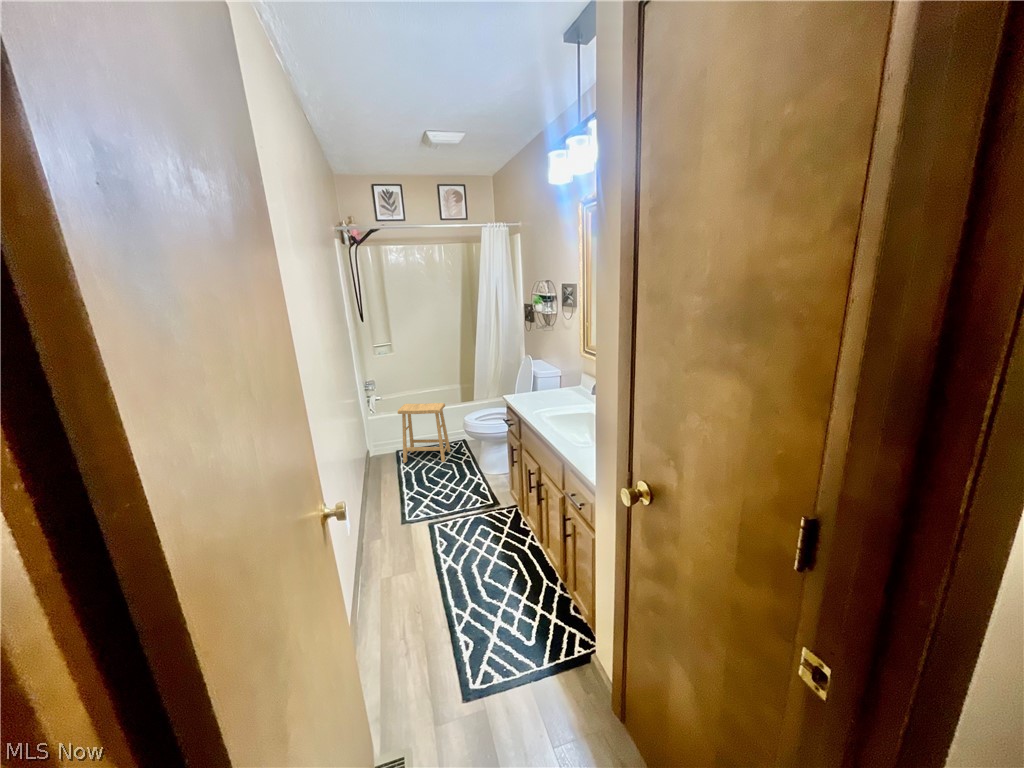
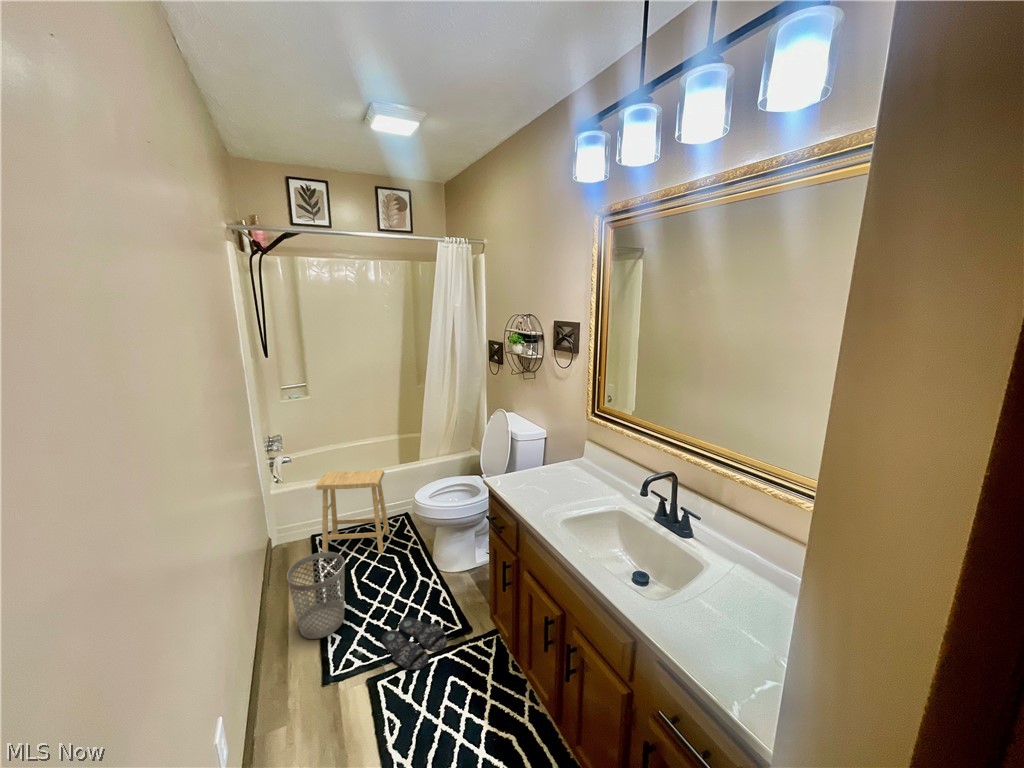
wastebasket: none [379,450,416,503] -> present [287,552,345,639]
slippers: none [439,496,482,521] -> present [381,617,447,670]

